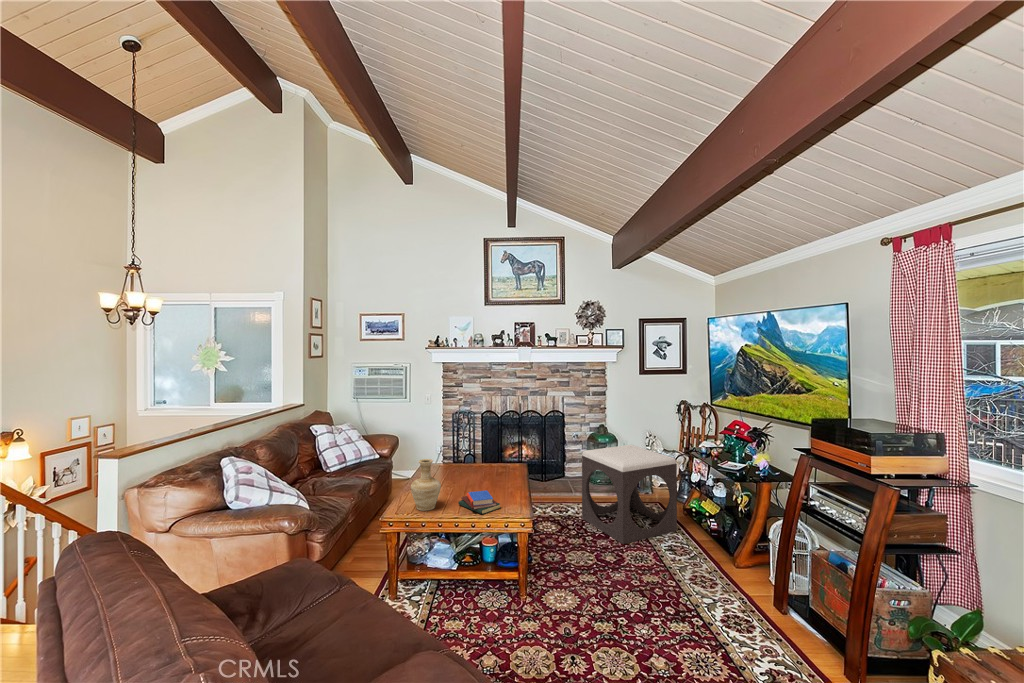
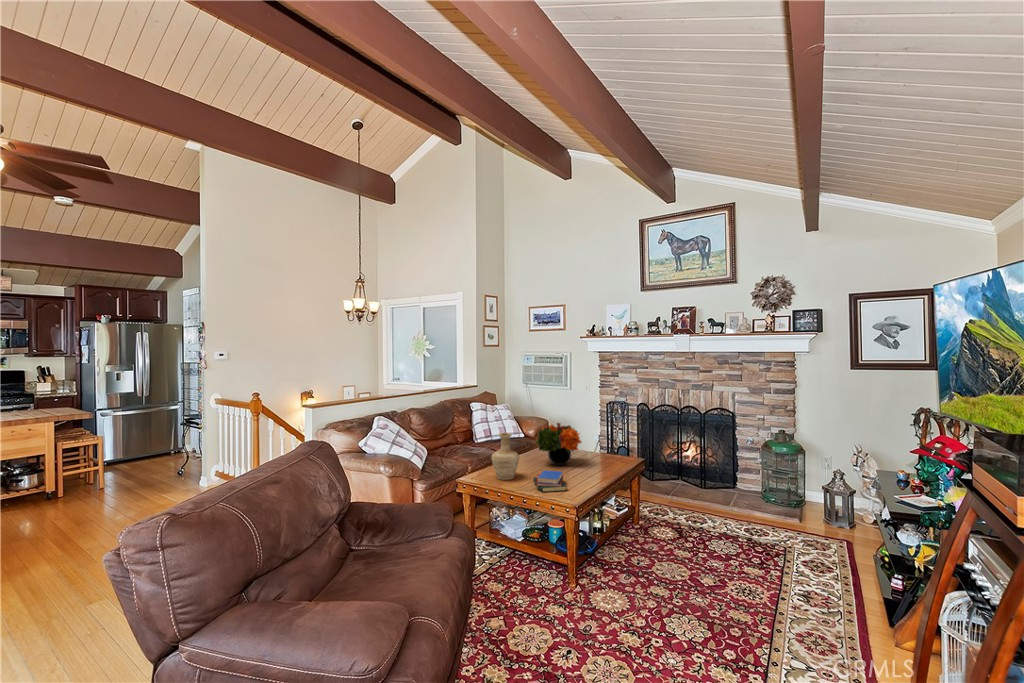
flower arrangement: none [435,441,482,484] -> present [536,423,582,465]
footstool: present [582,445,677,544] -> none [714,453,840,578]

